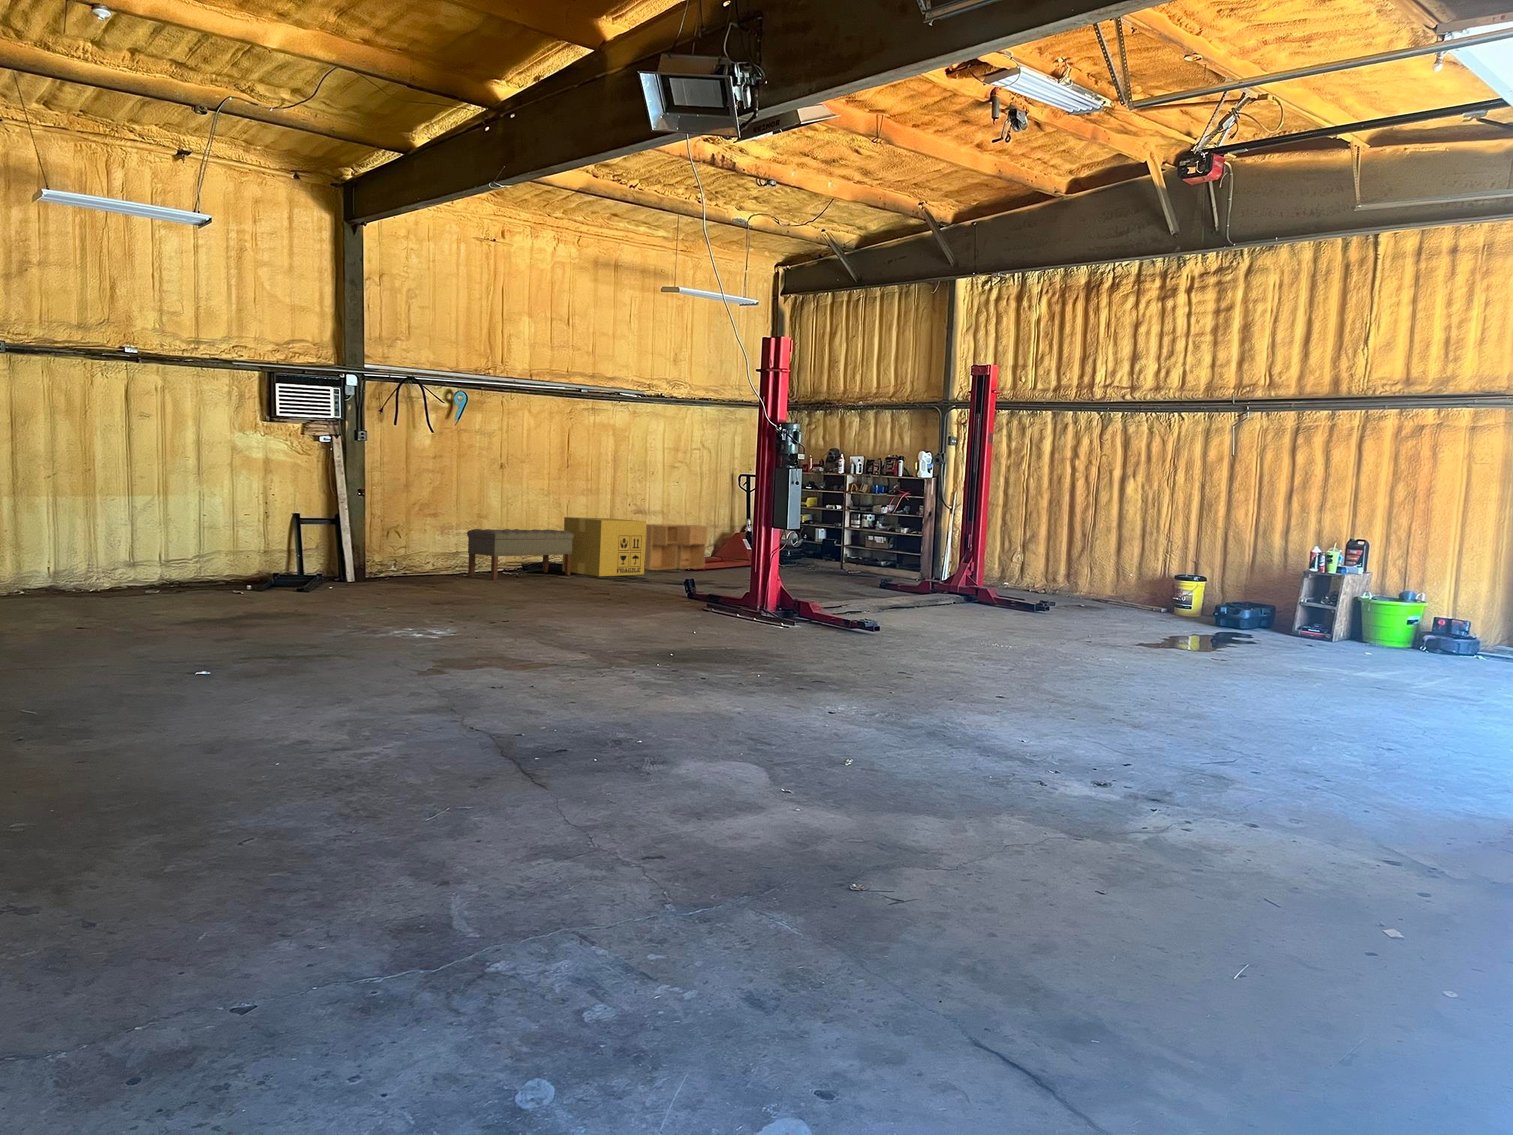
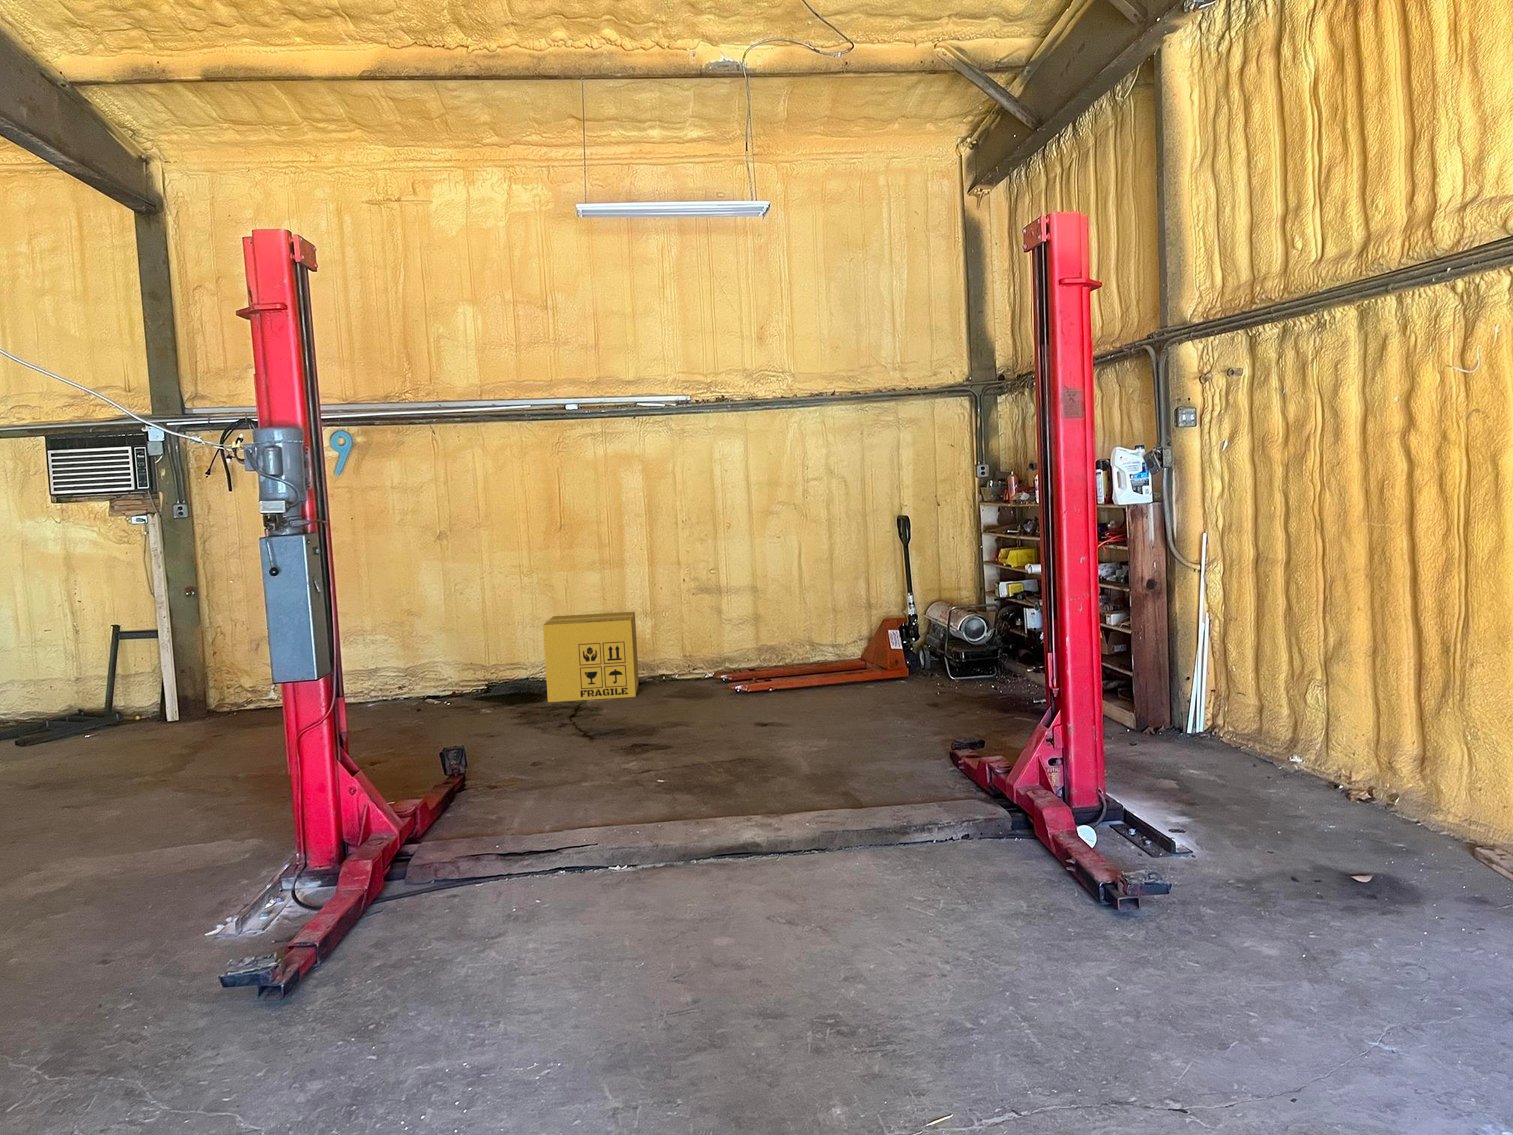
storage cabinet: present [644,524,707,570] -> none [690,609,815,684]
bench: present [467,529,574,580] -> none [385,635,529,709]

